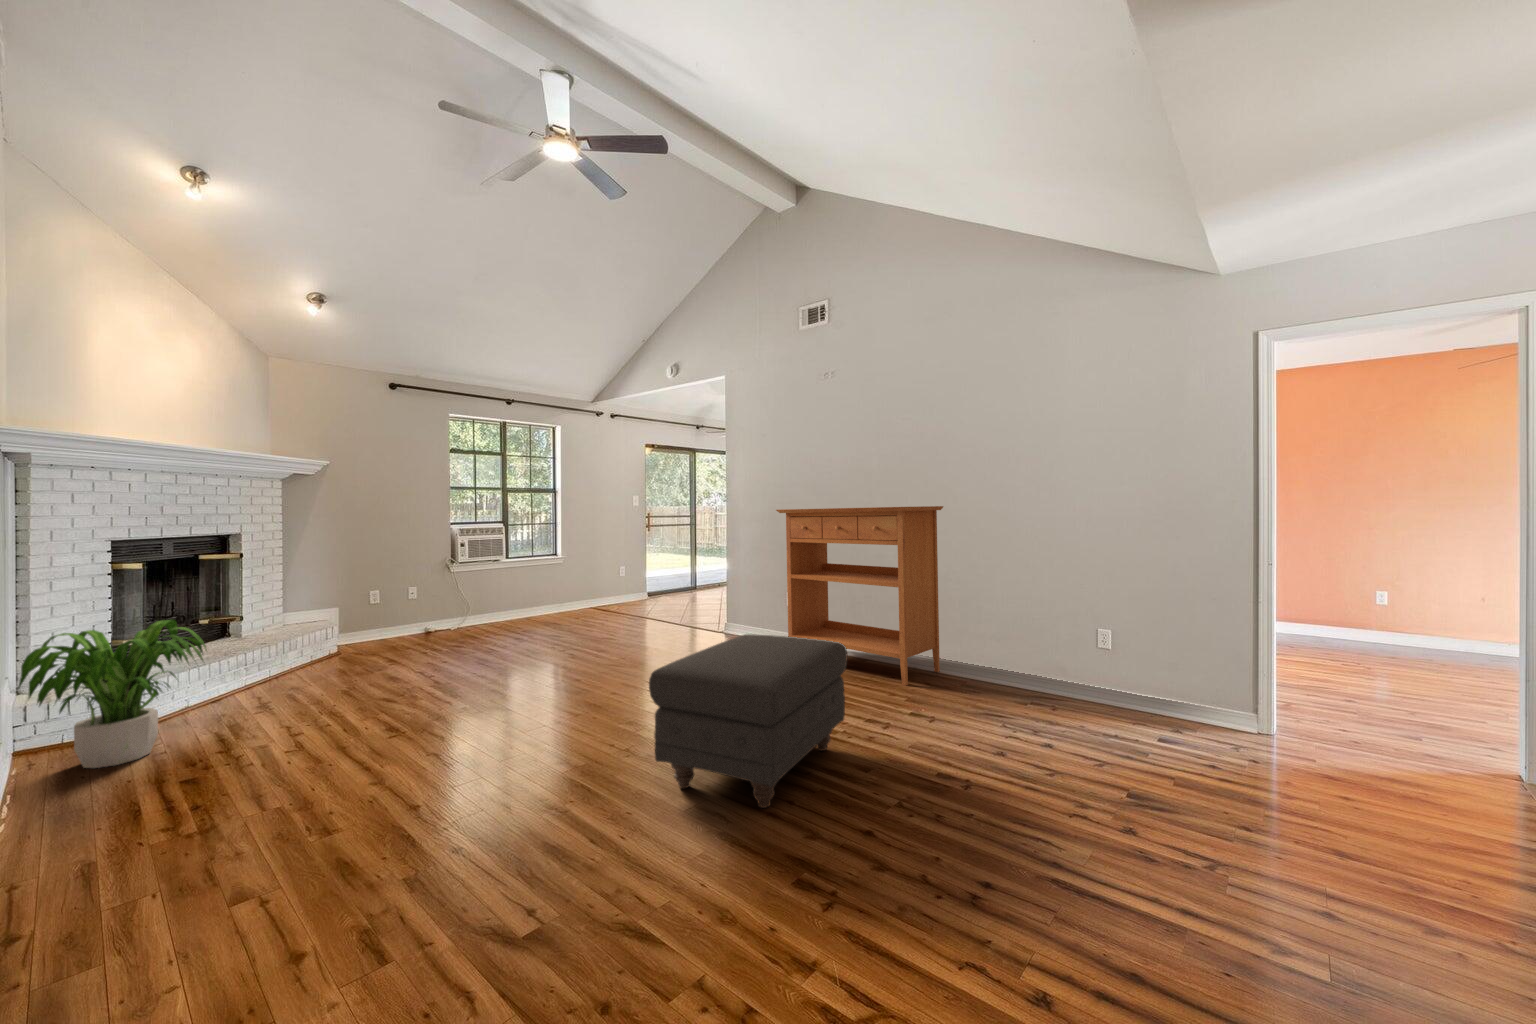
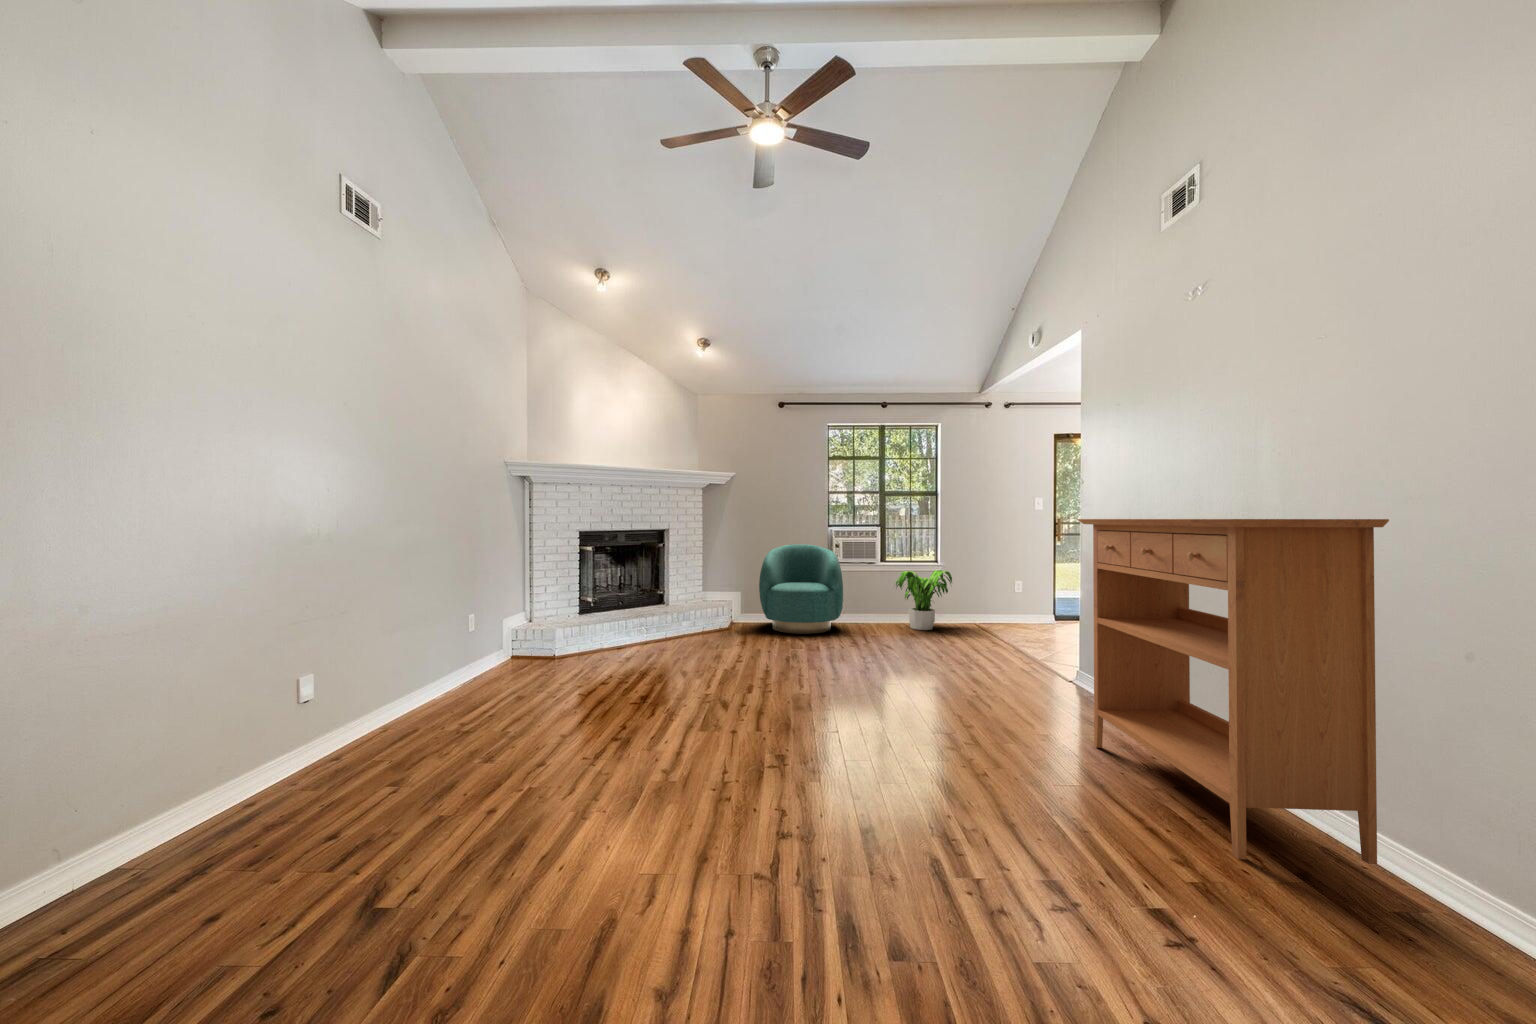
armchair: none [380,545,484,644] -> present [759,544,843,634]
potted plant: present [19,620,207,768] -> present [896,570,952,630]
ottoman: present [649,634,847,808] -> none [668,687,950,923]

